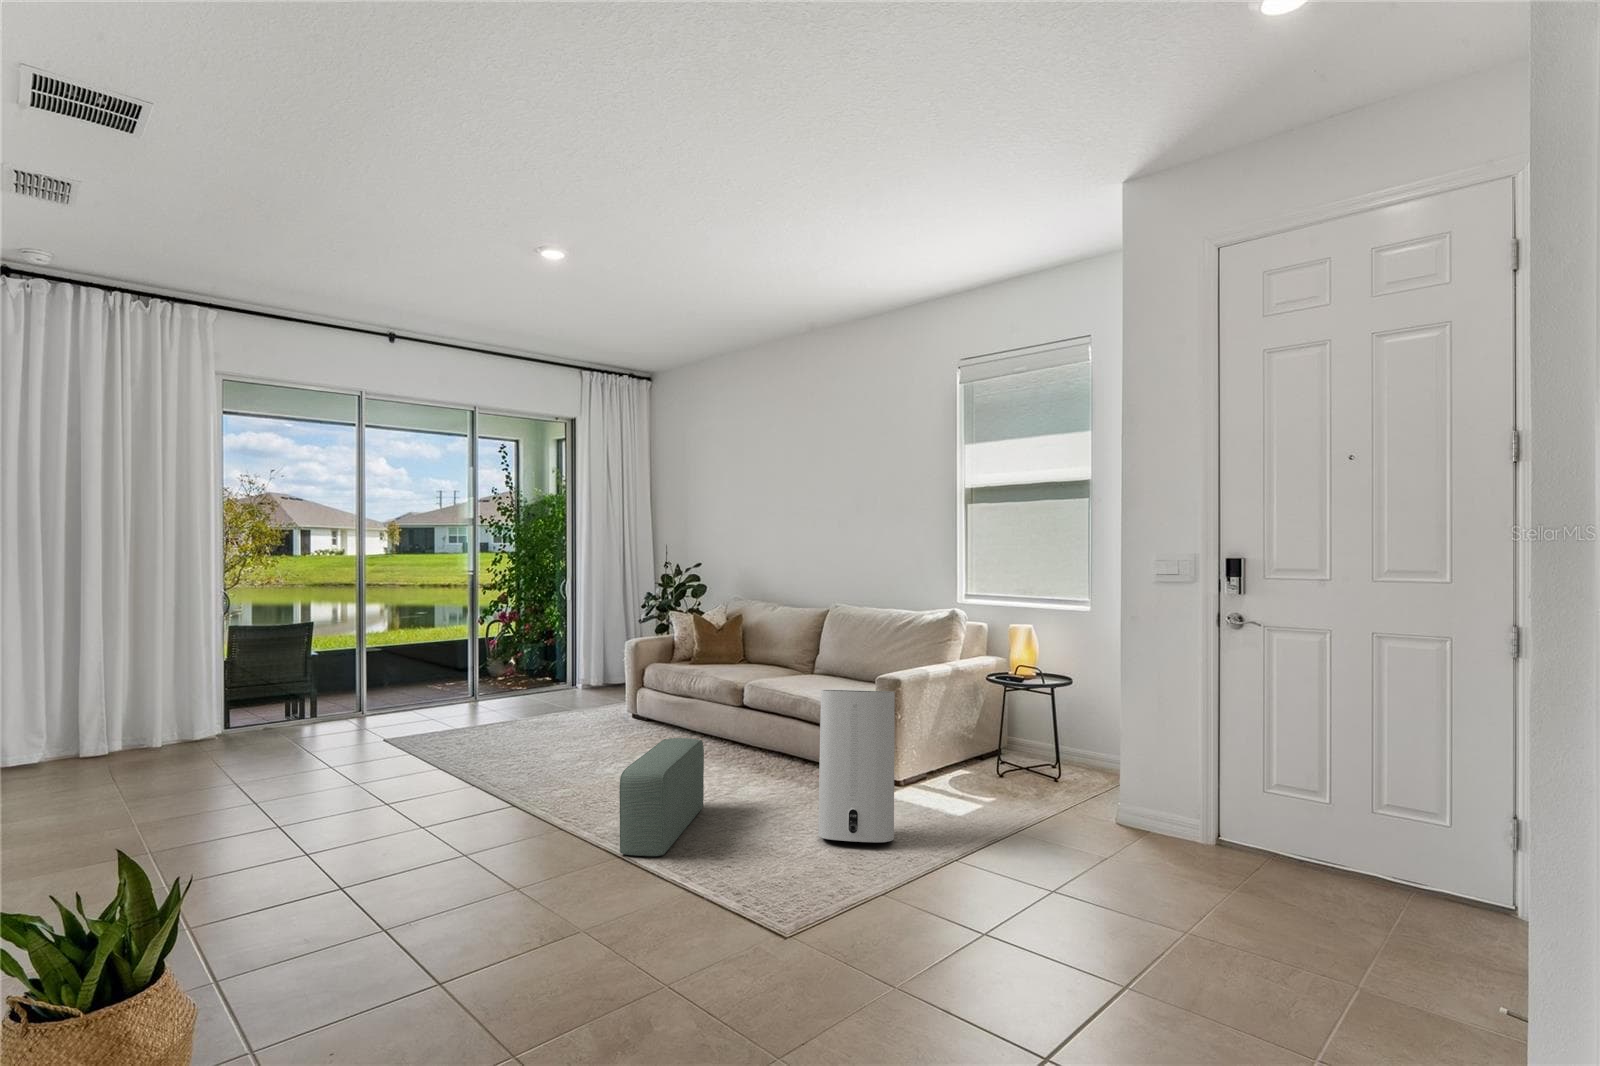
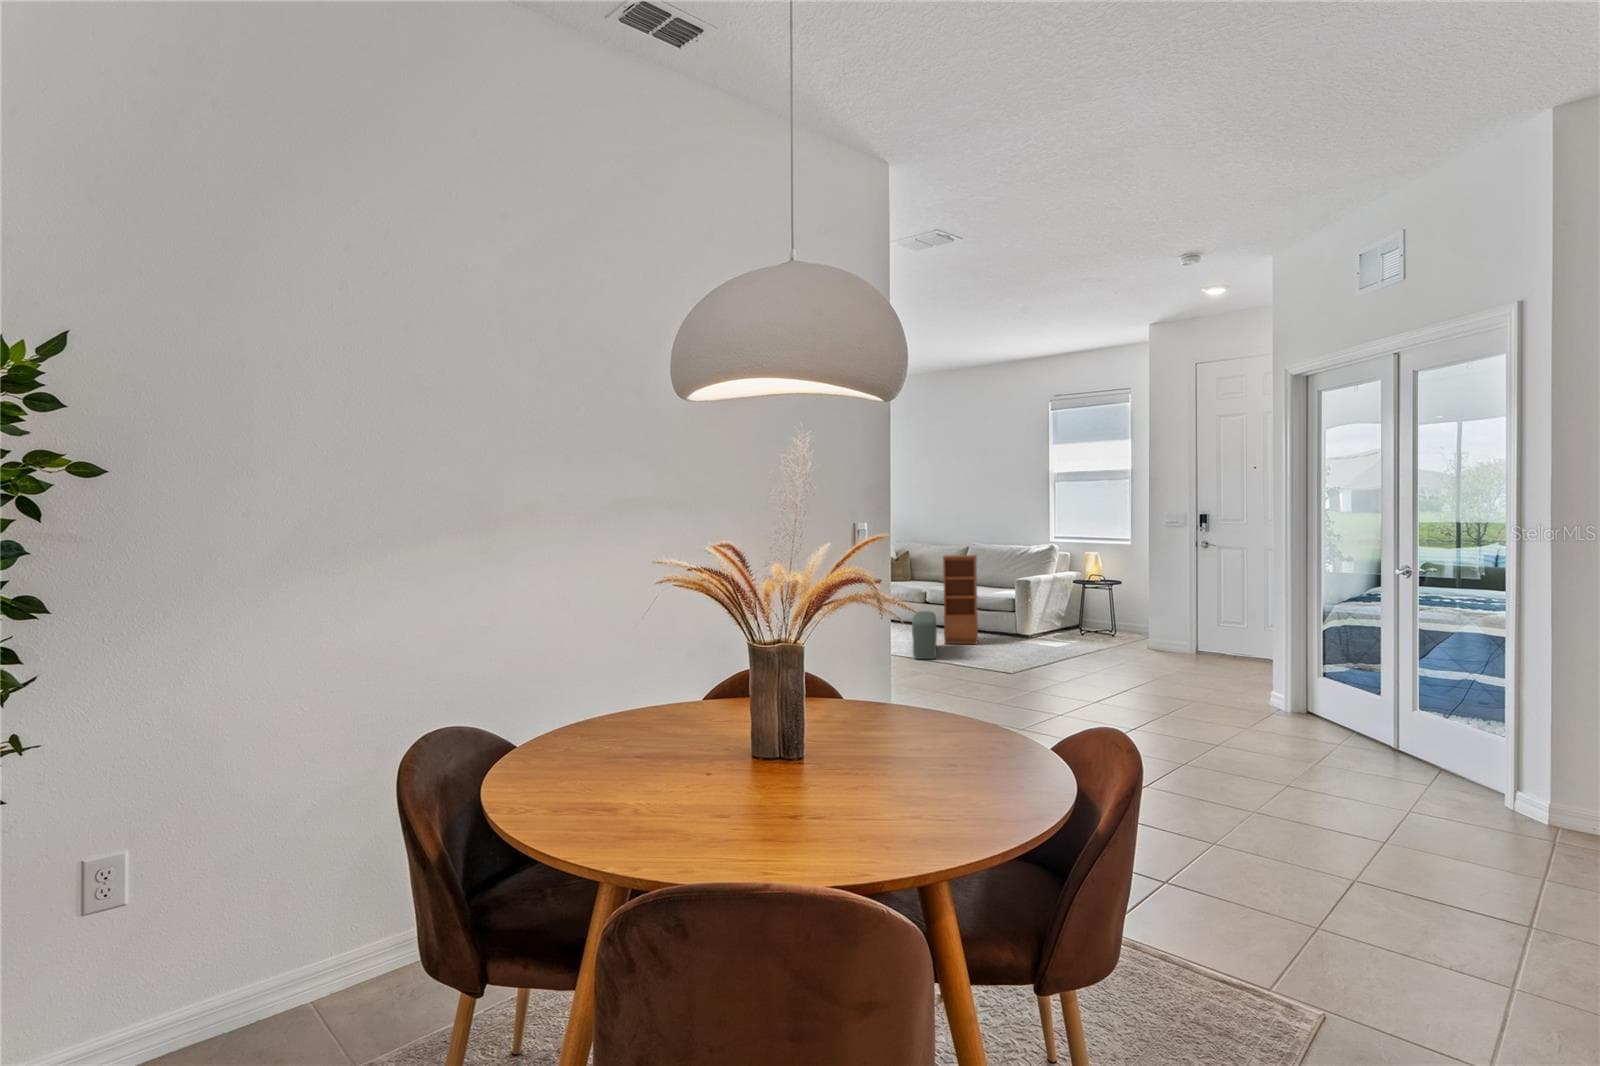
bookcase: none [725,627,799,805] -> present [943,555,978,644]
air purifier: present [818,690,895,842] -> none [1001,583,1040,653]

